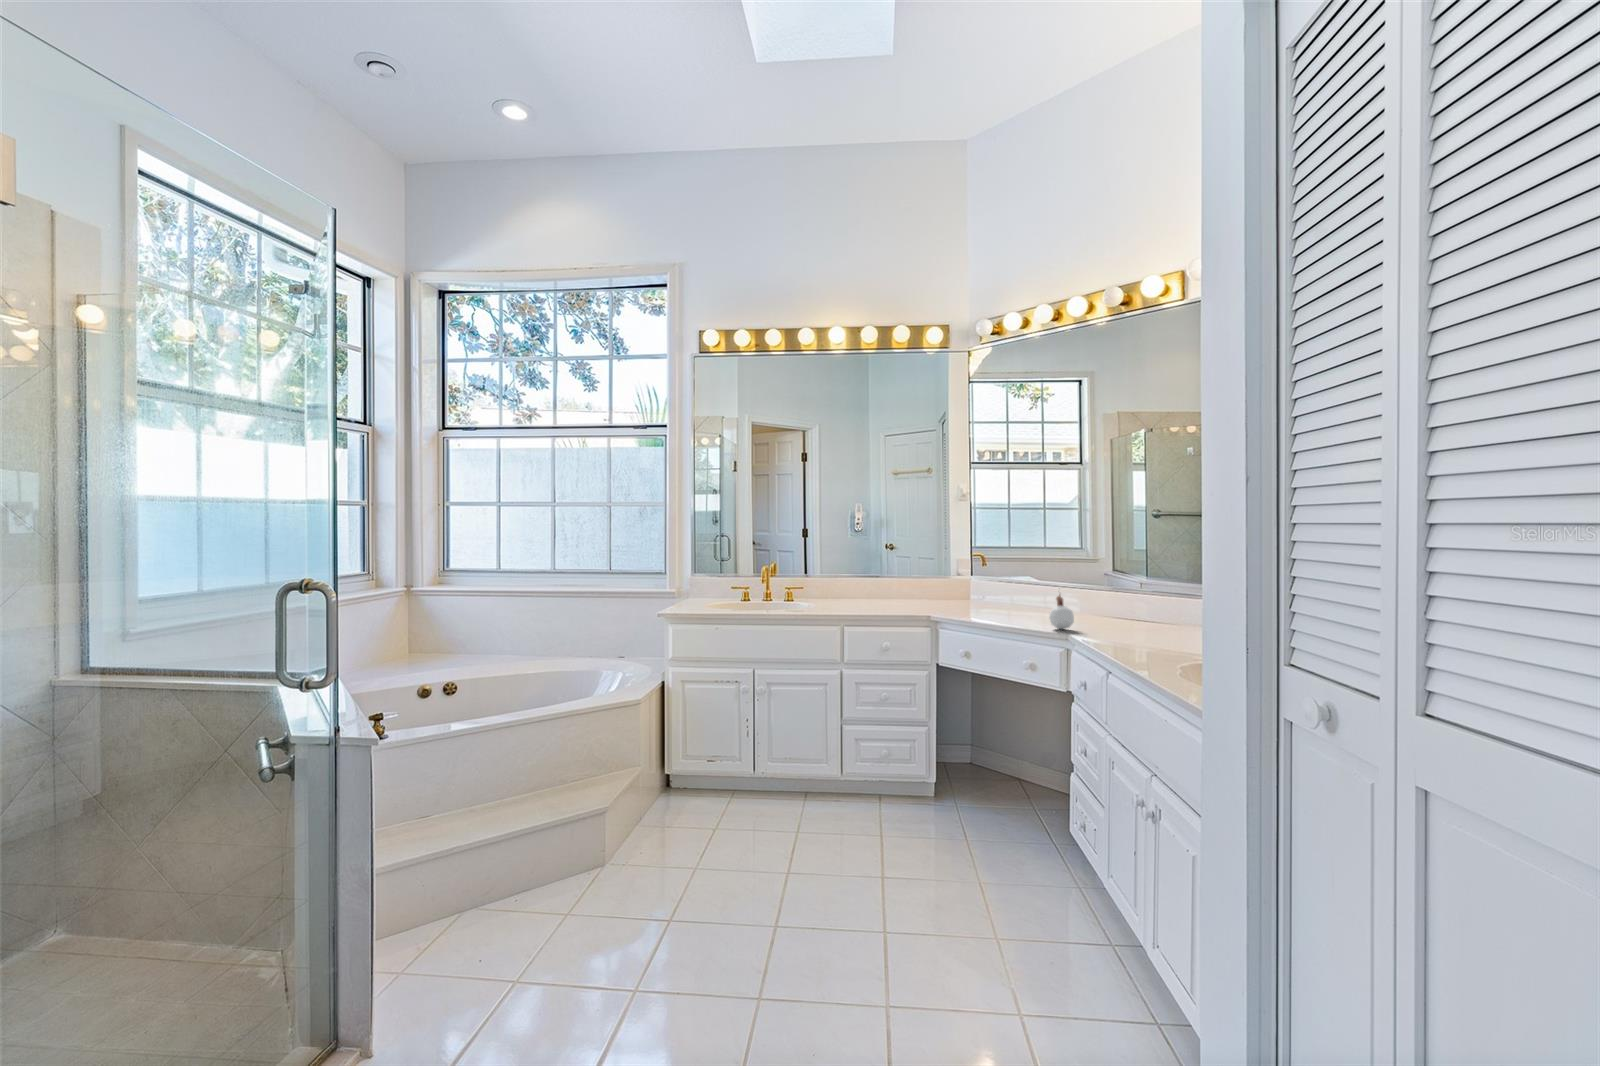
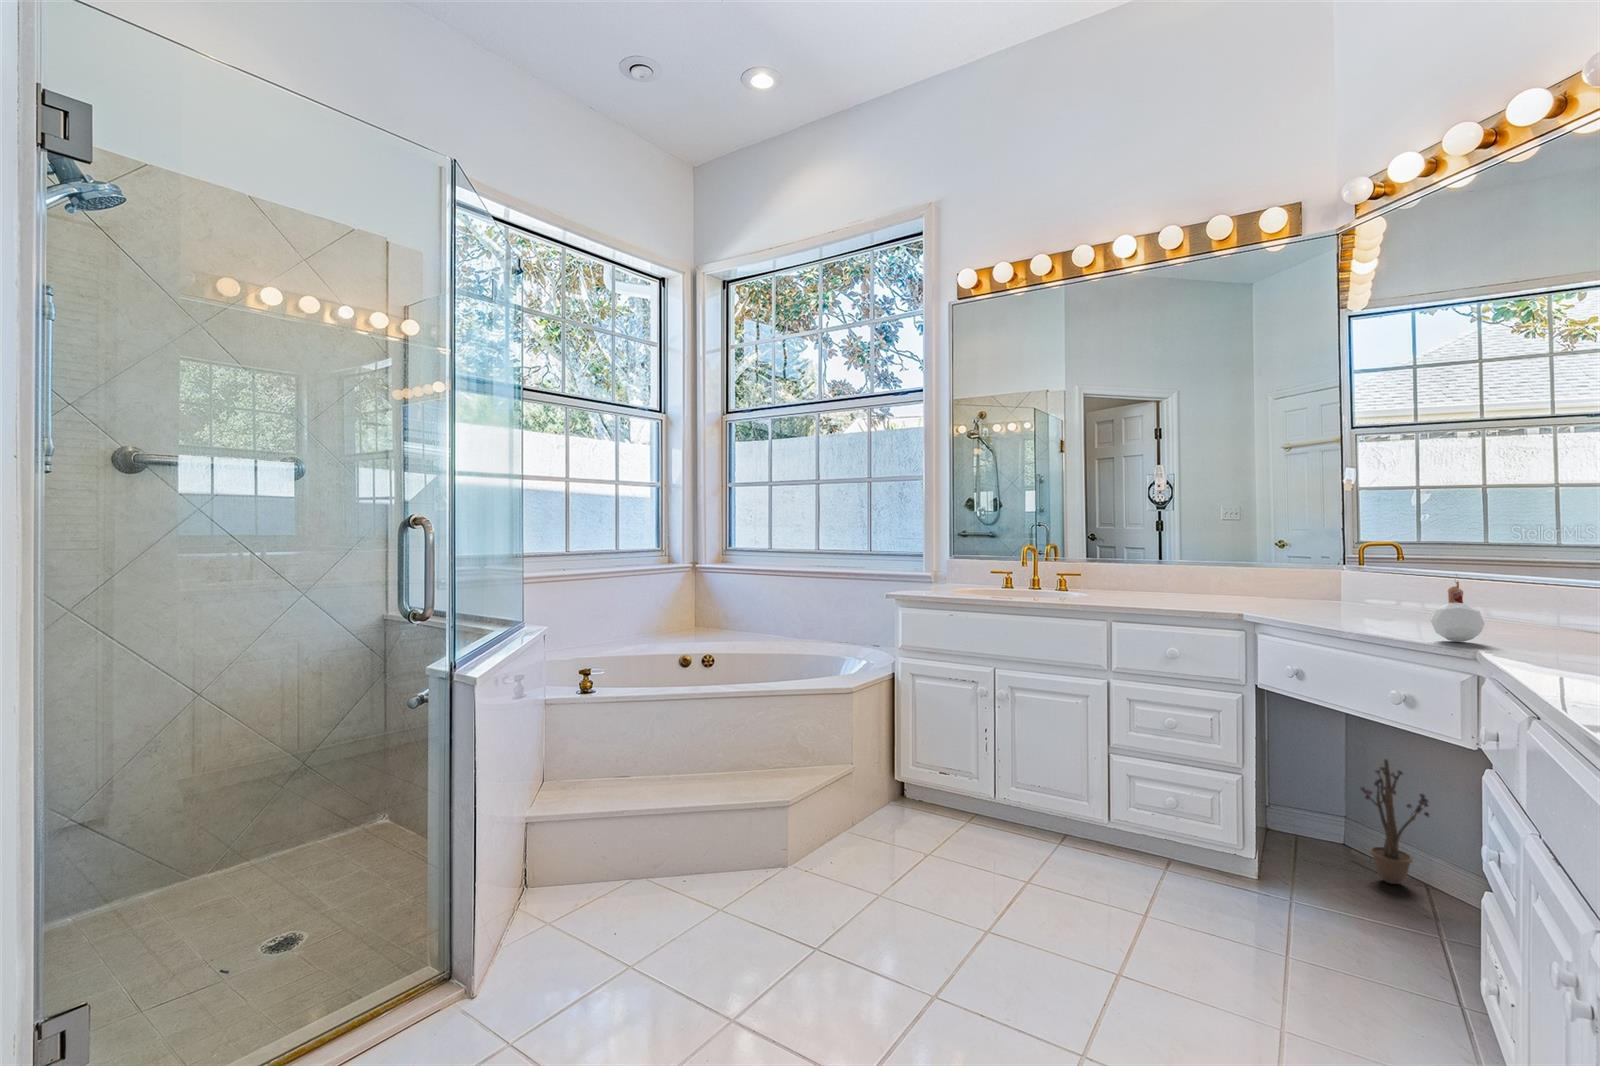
decorative plant: none [977,703,1024,783] -> present [1352,759,1429,884]

